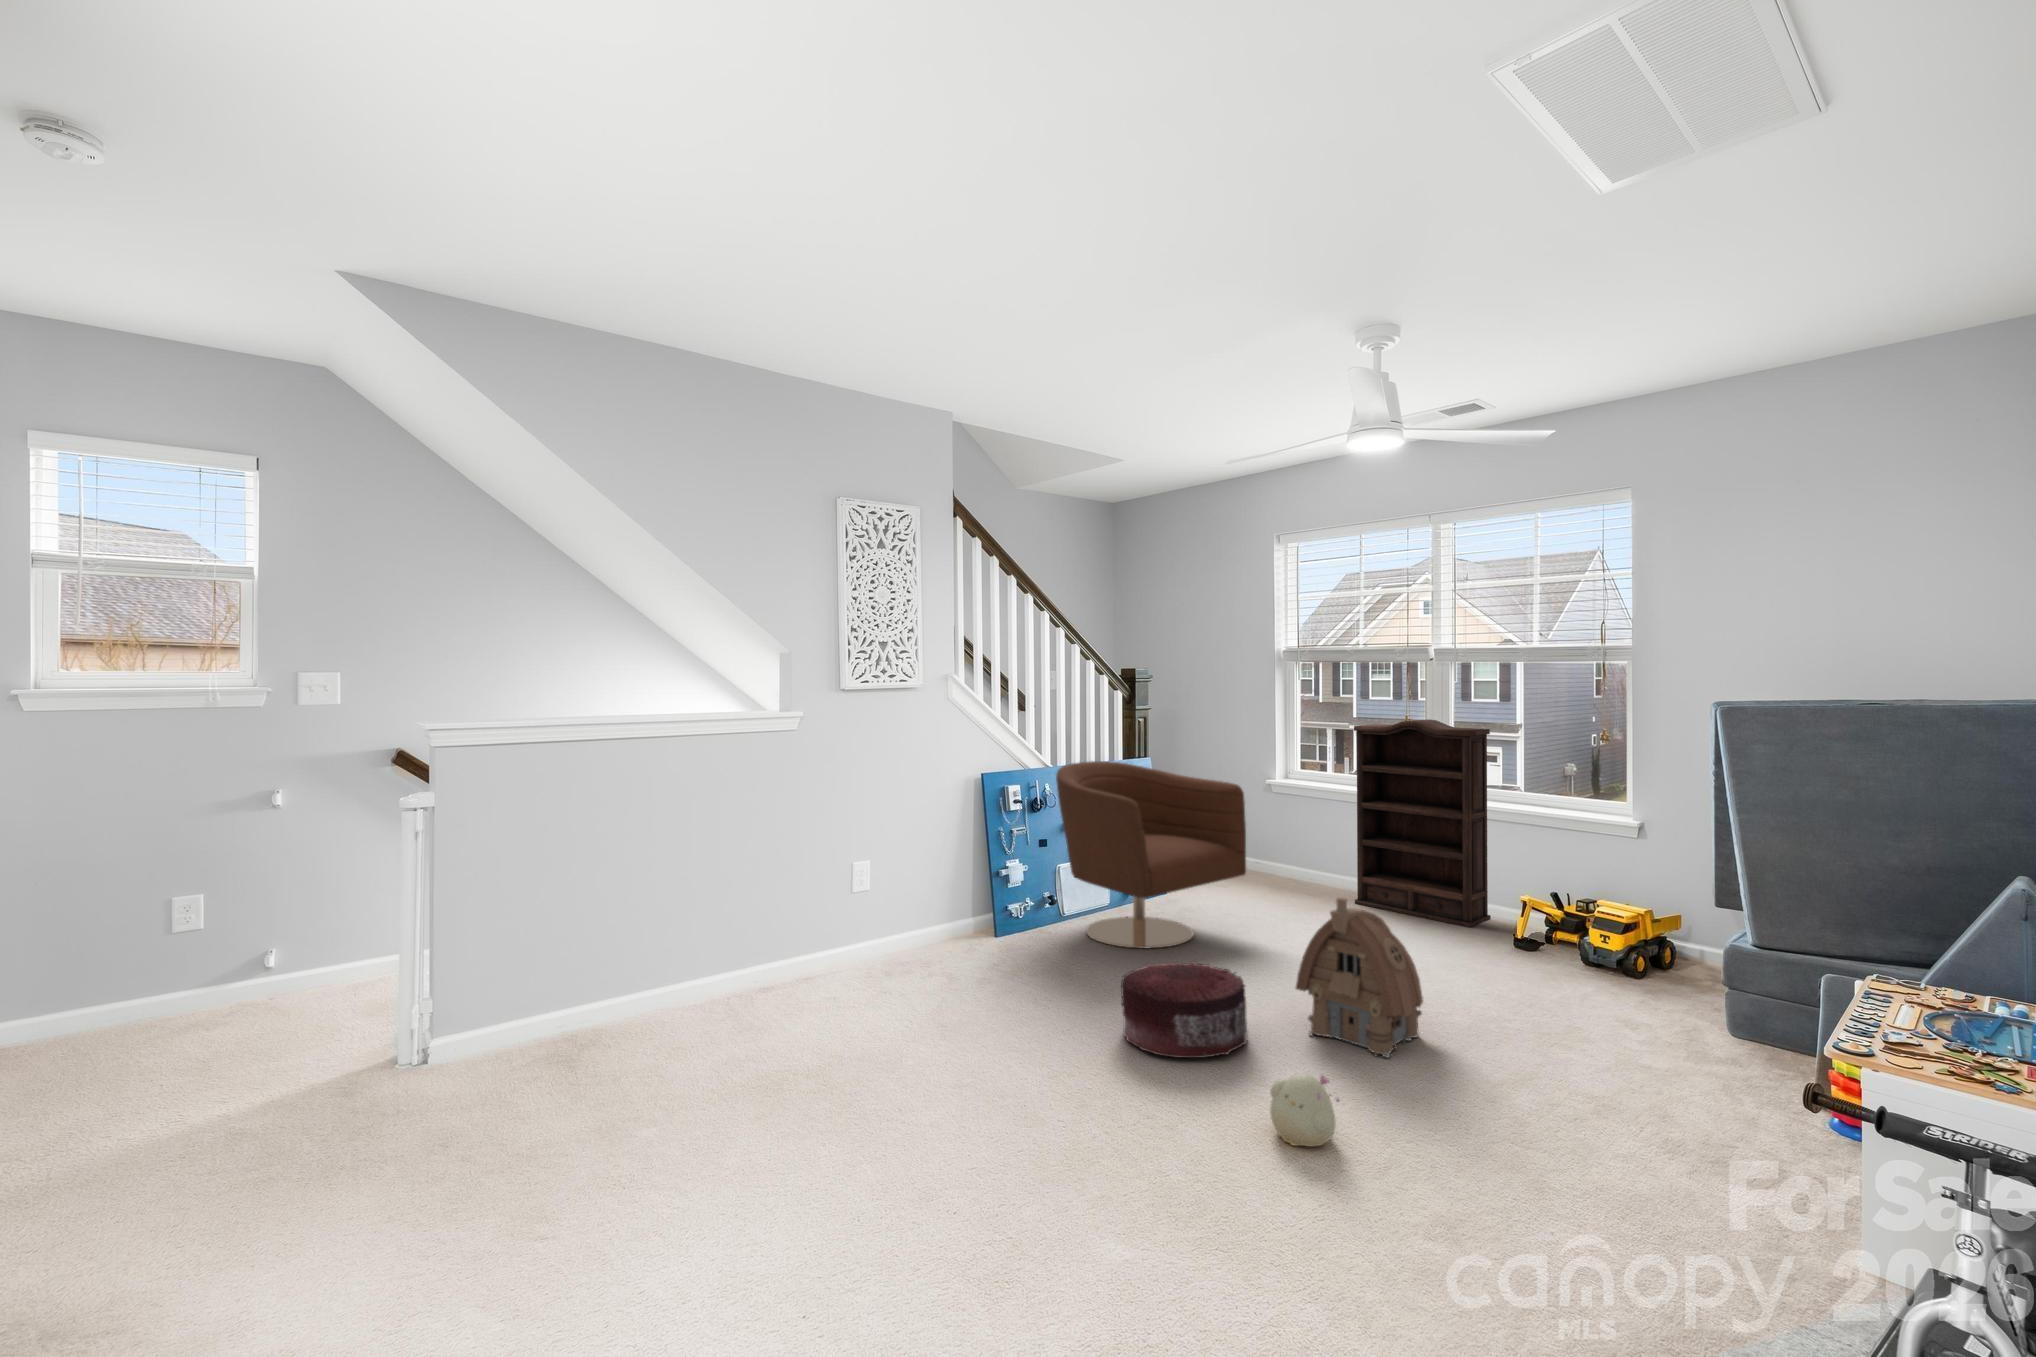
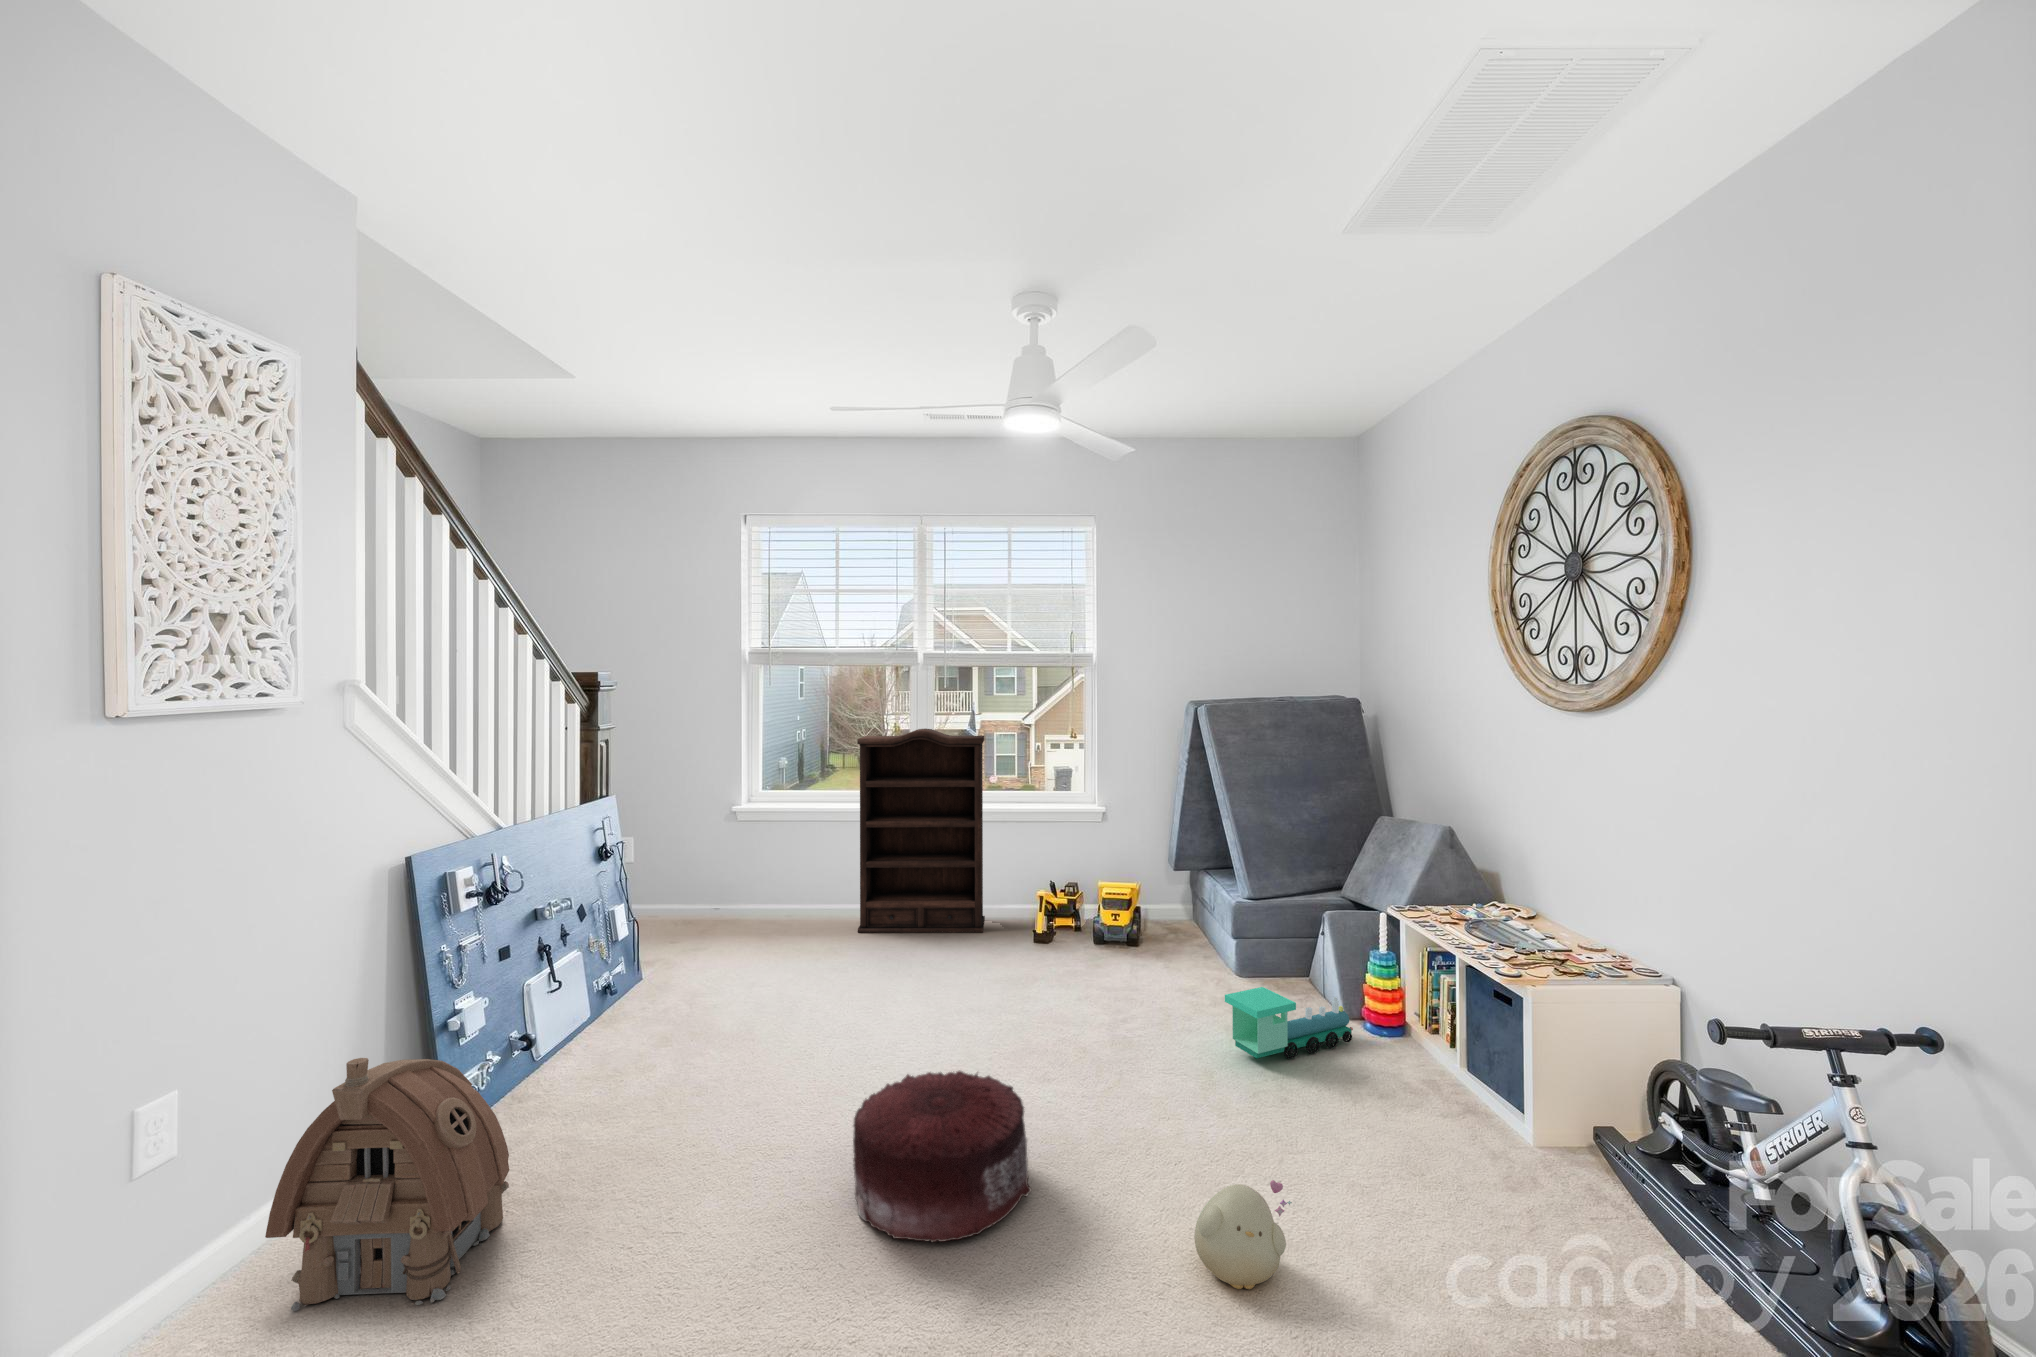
armchair: present [1056,761,1246,948] -> none [540,809,810,1082]
toy house: present [1296,898,1423,1058] -> present [265,1058,509,1311]
toy train: none [1547,999,1734,1099] -> present [1225,987,1353,1059]

